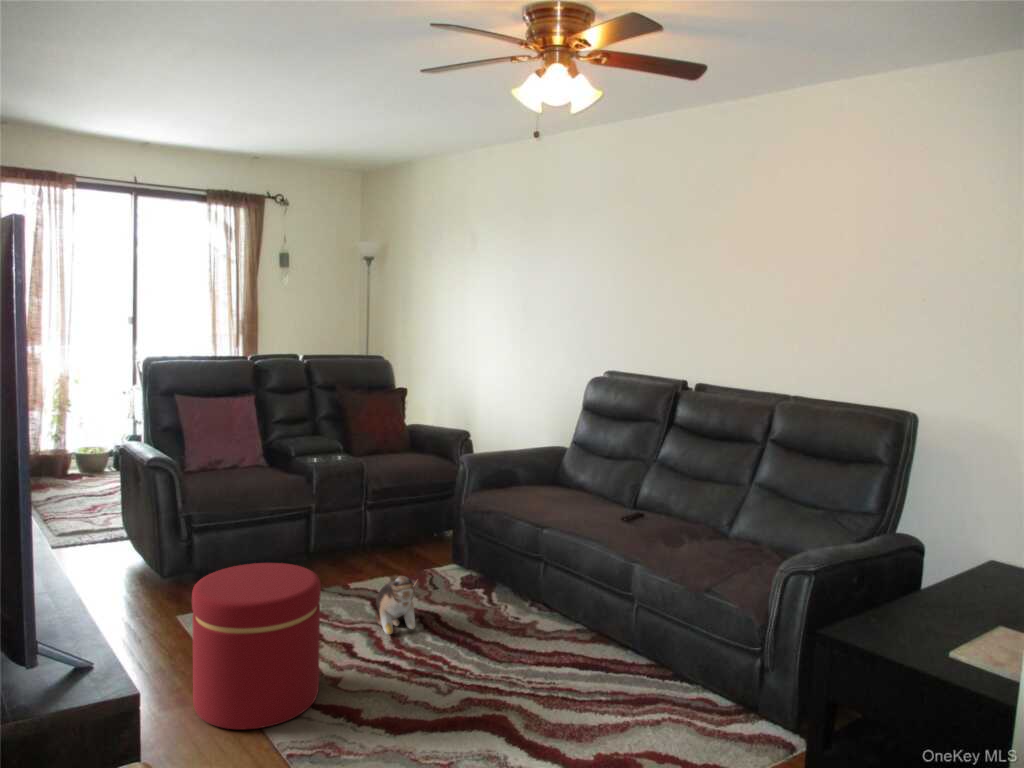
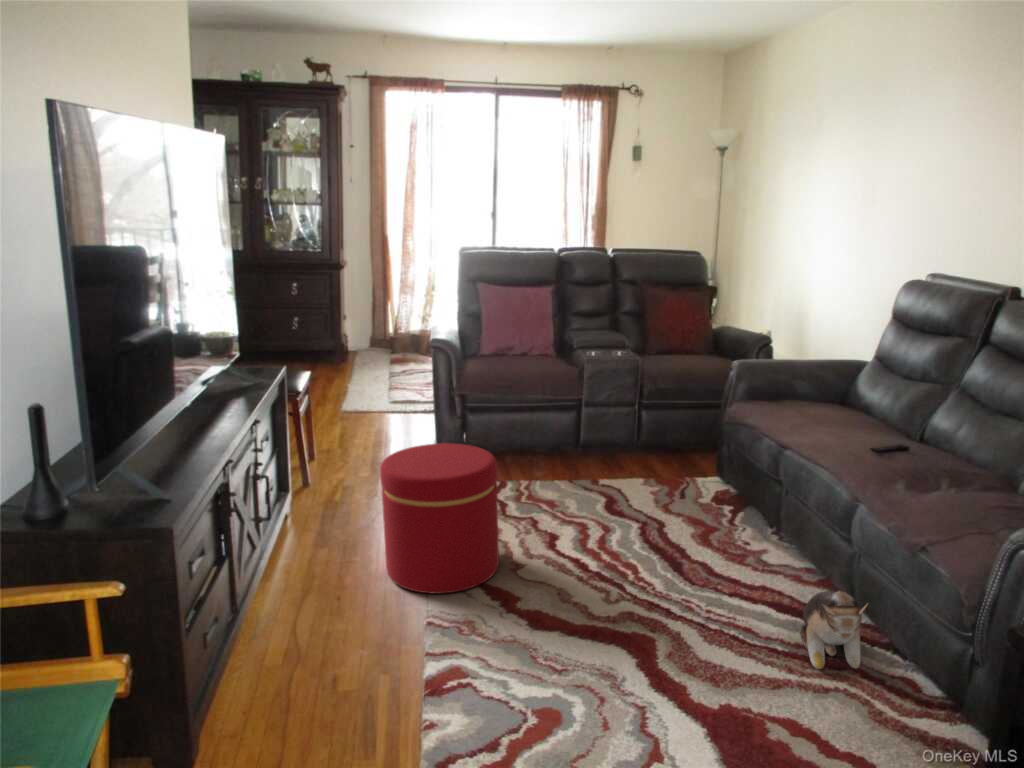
plush toy: present [375,576,415,635] -> present [801,591,868,669]

